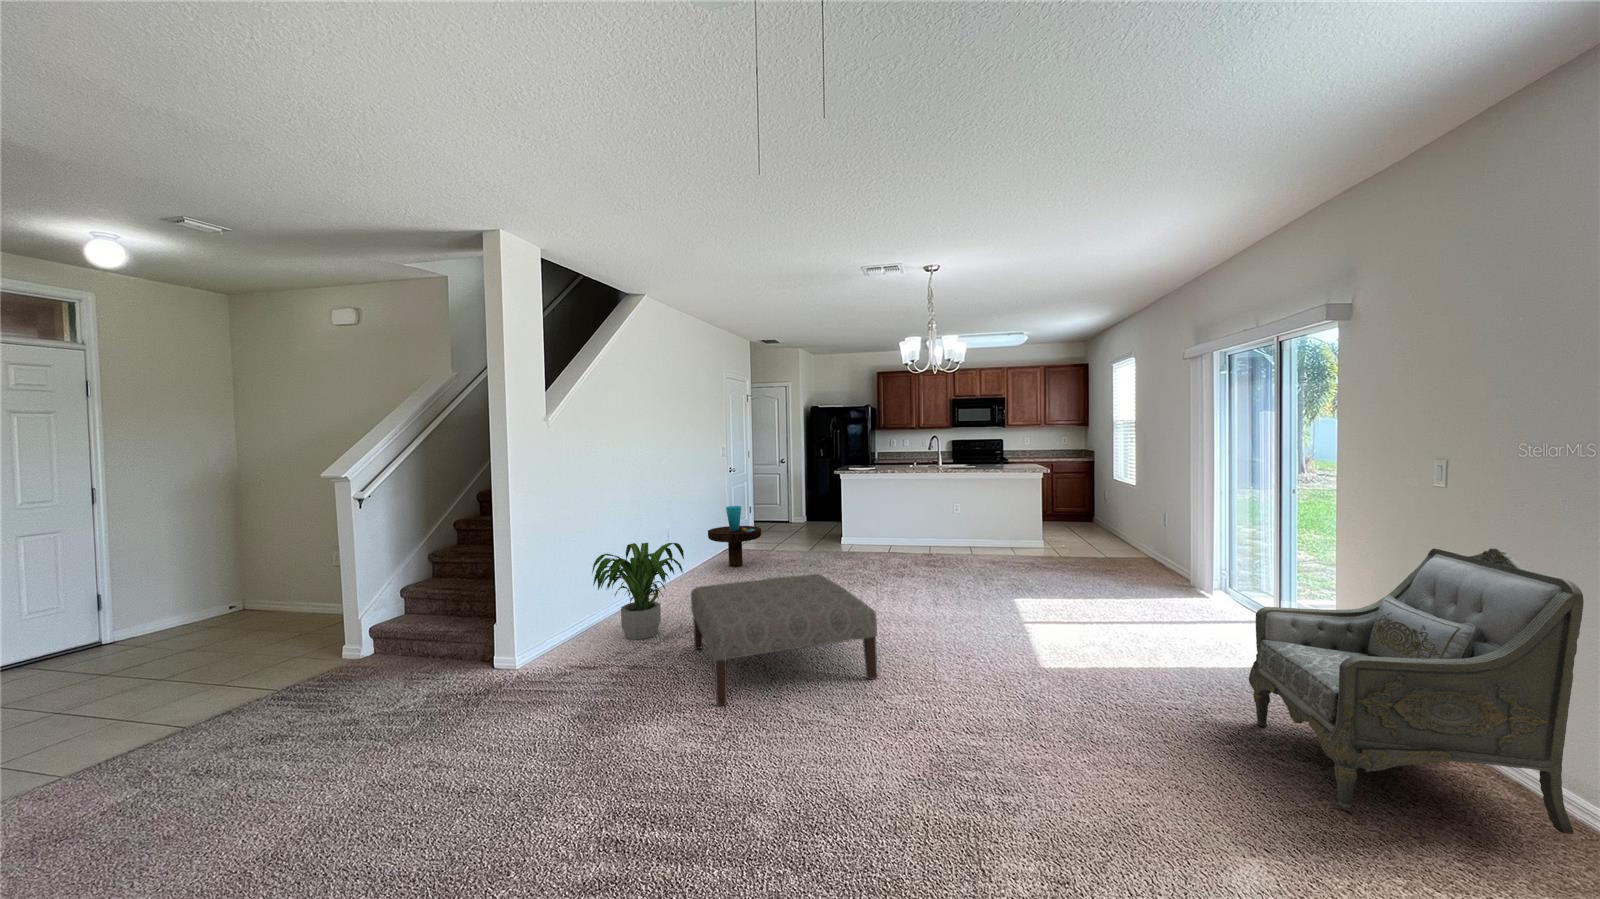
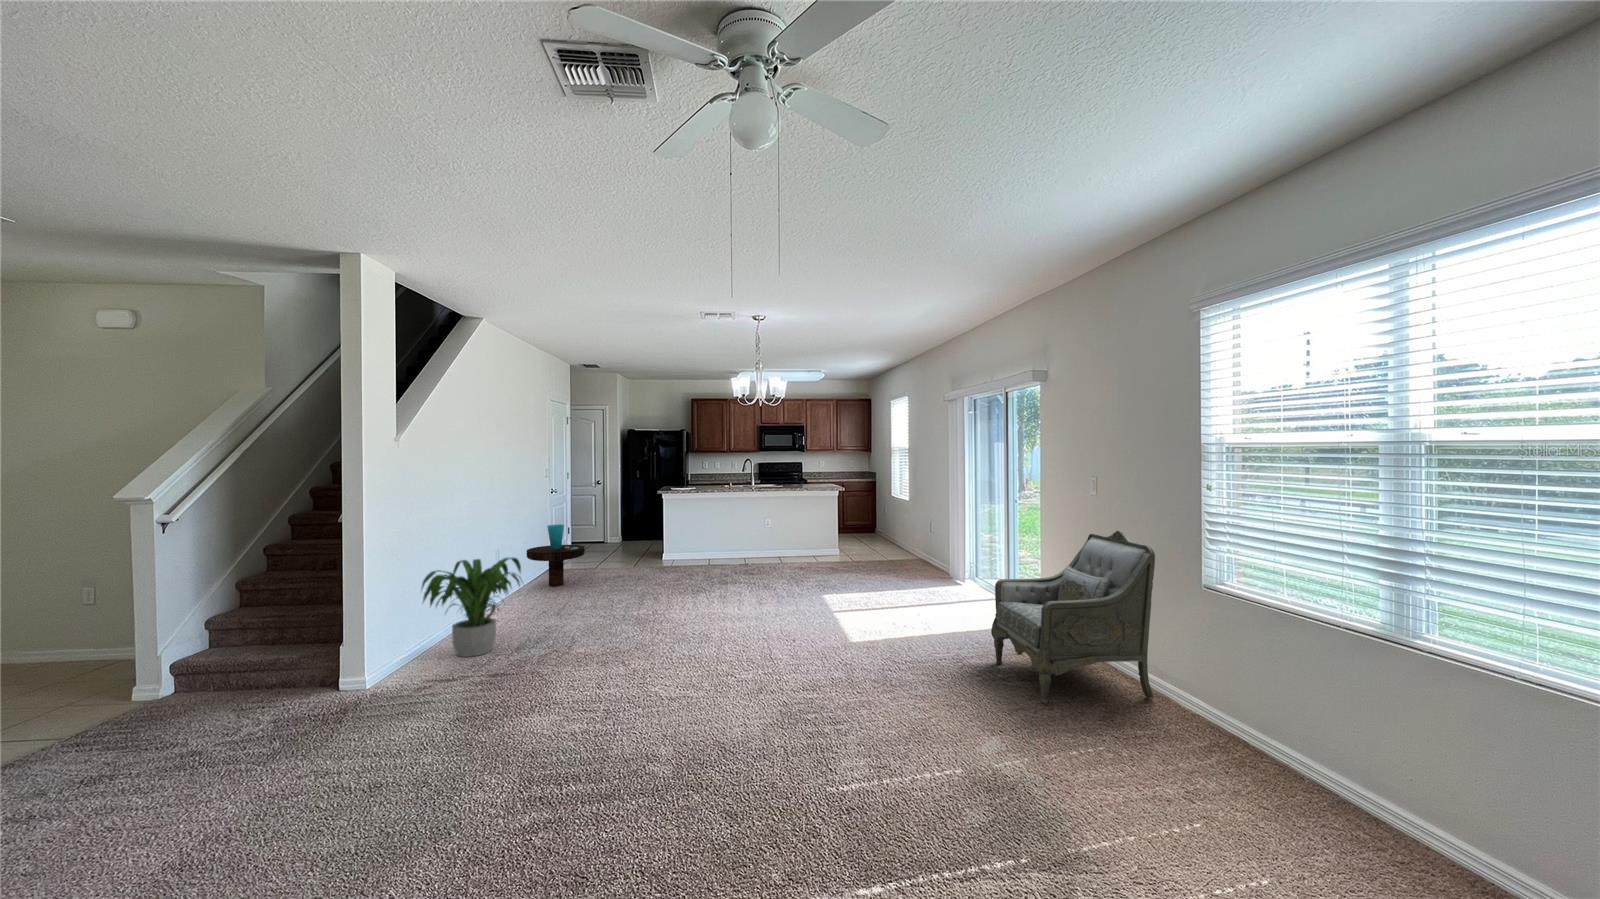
ottoman: present [691,574,877,706] -> none [537,581,724,700]

